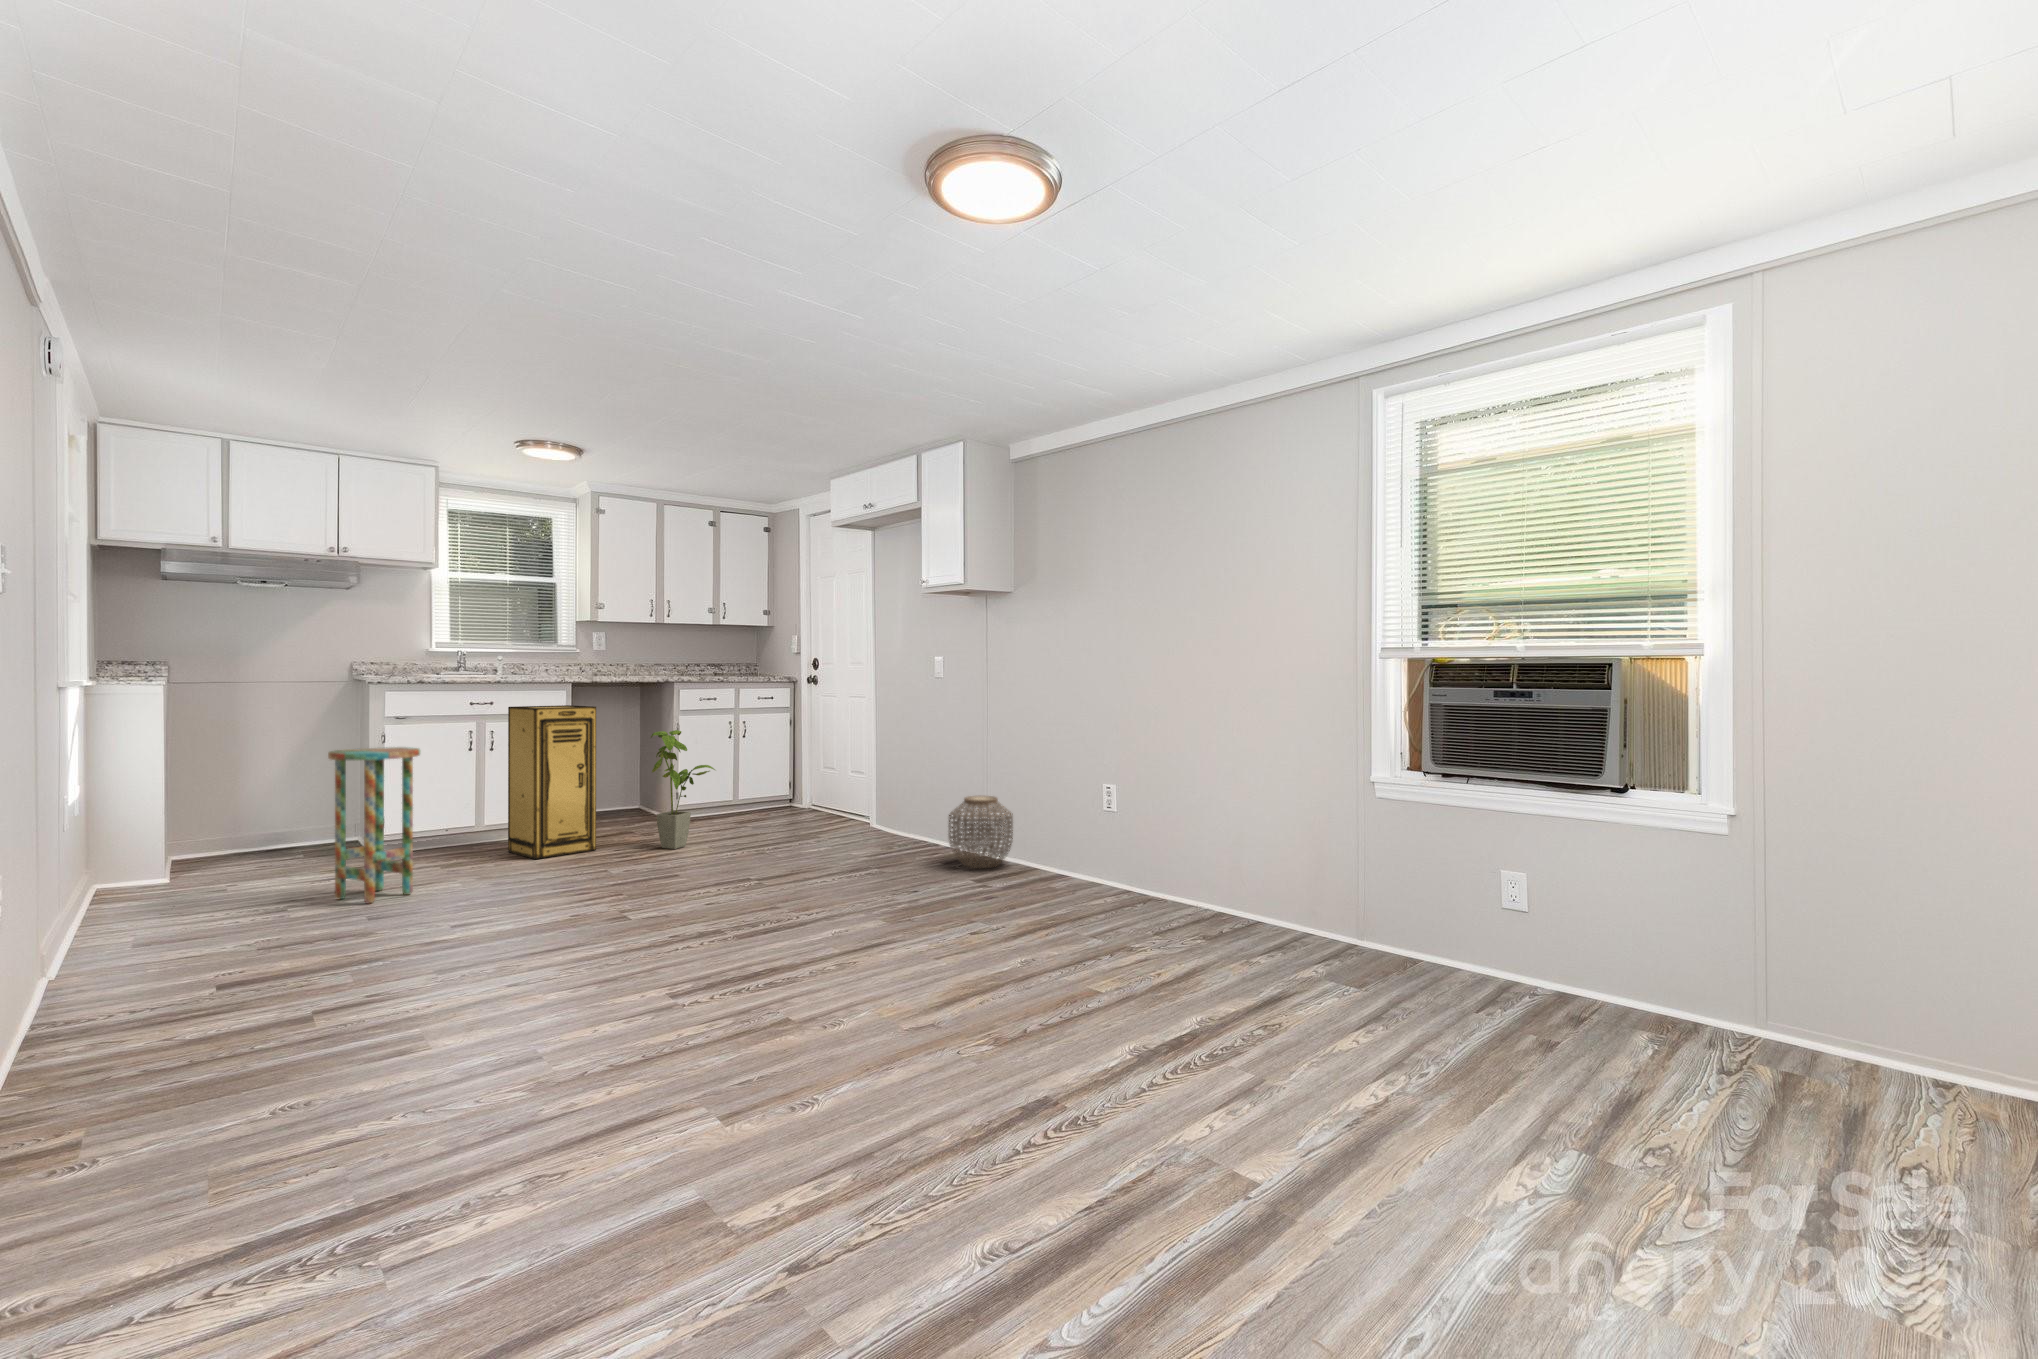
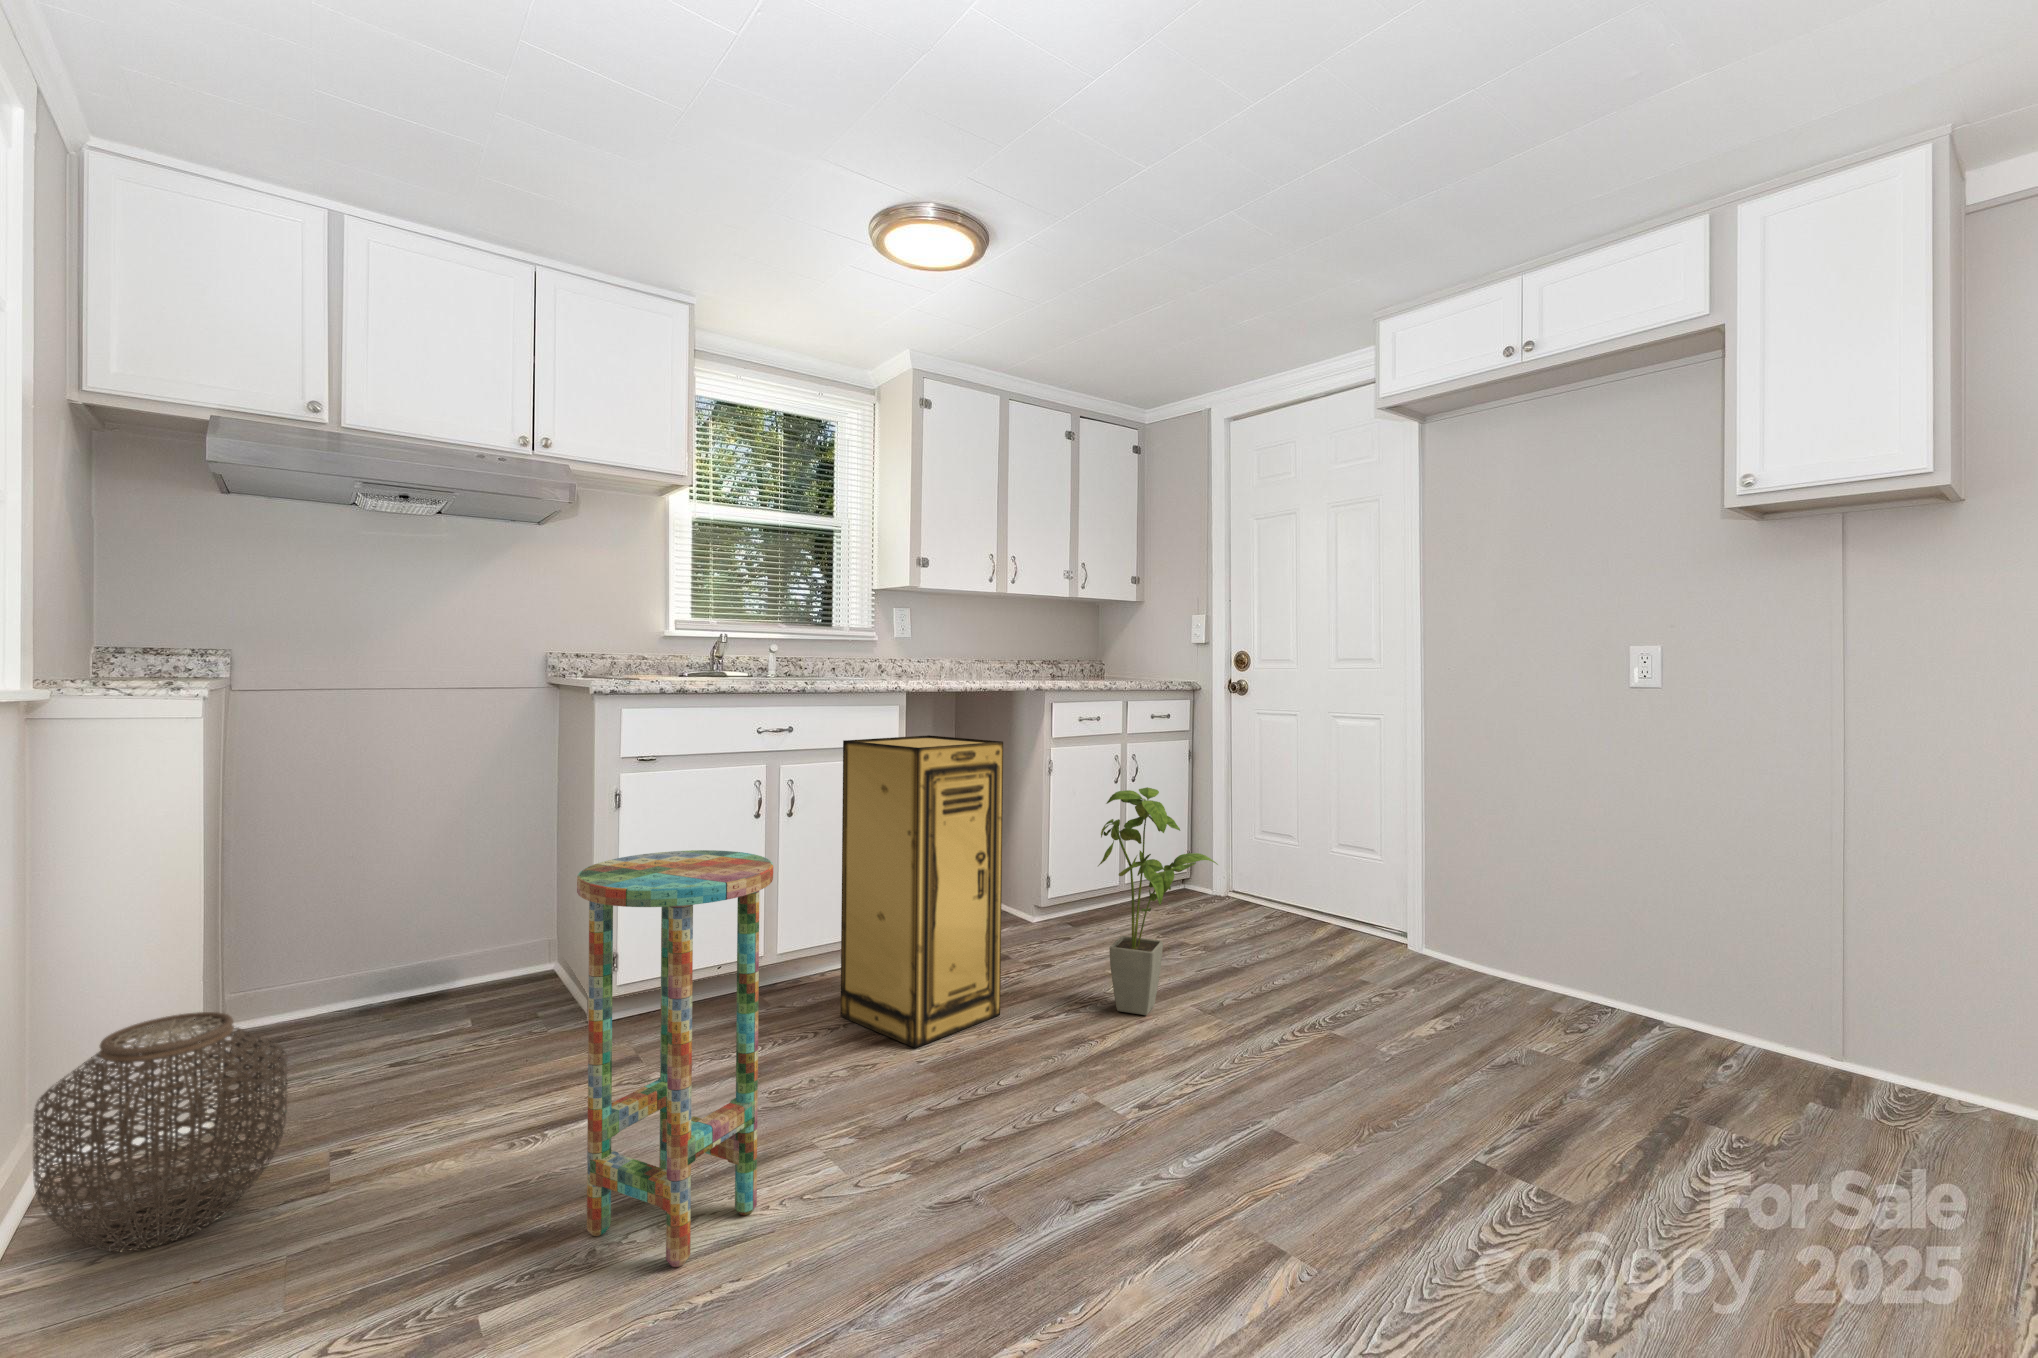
woven basket: present [949,796,1013,868] -> present [33,1012,287,1252]

